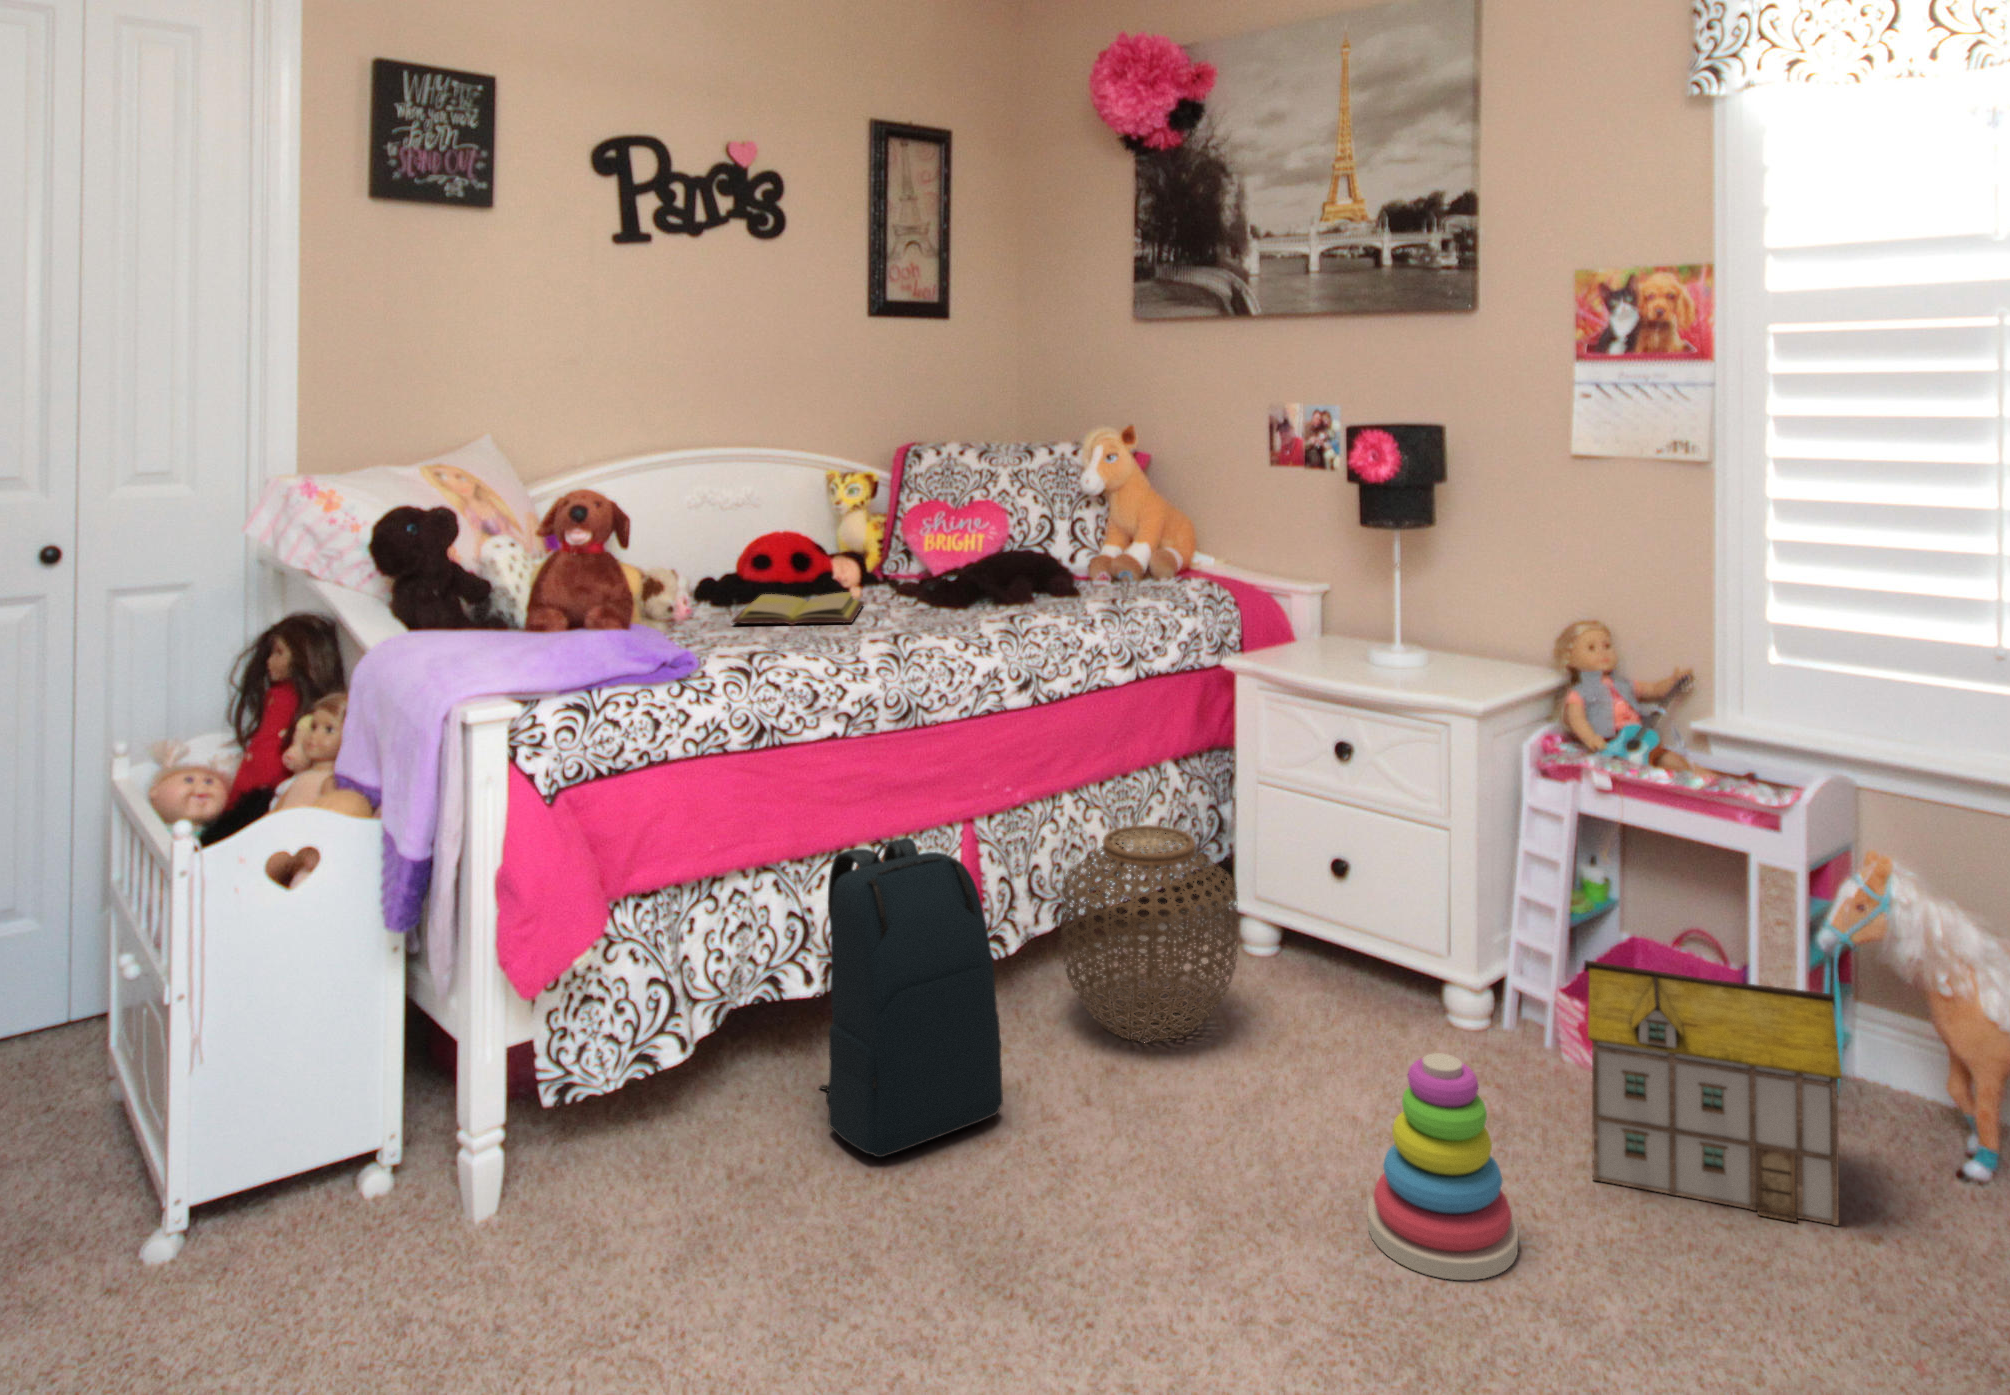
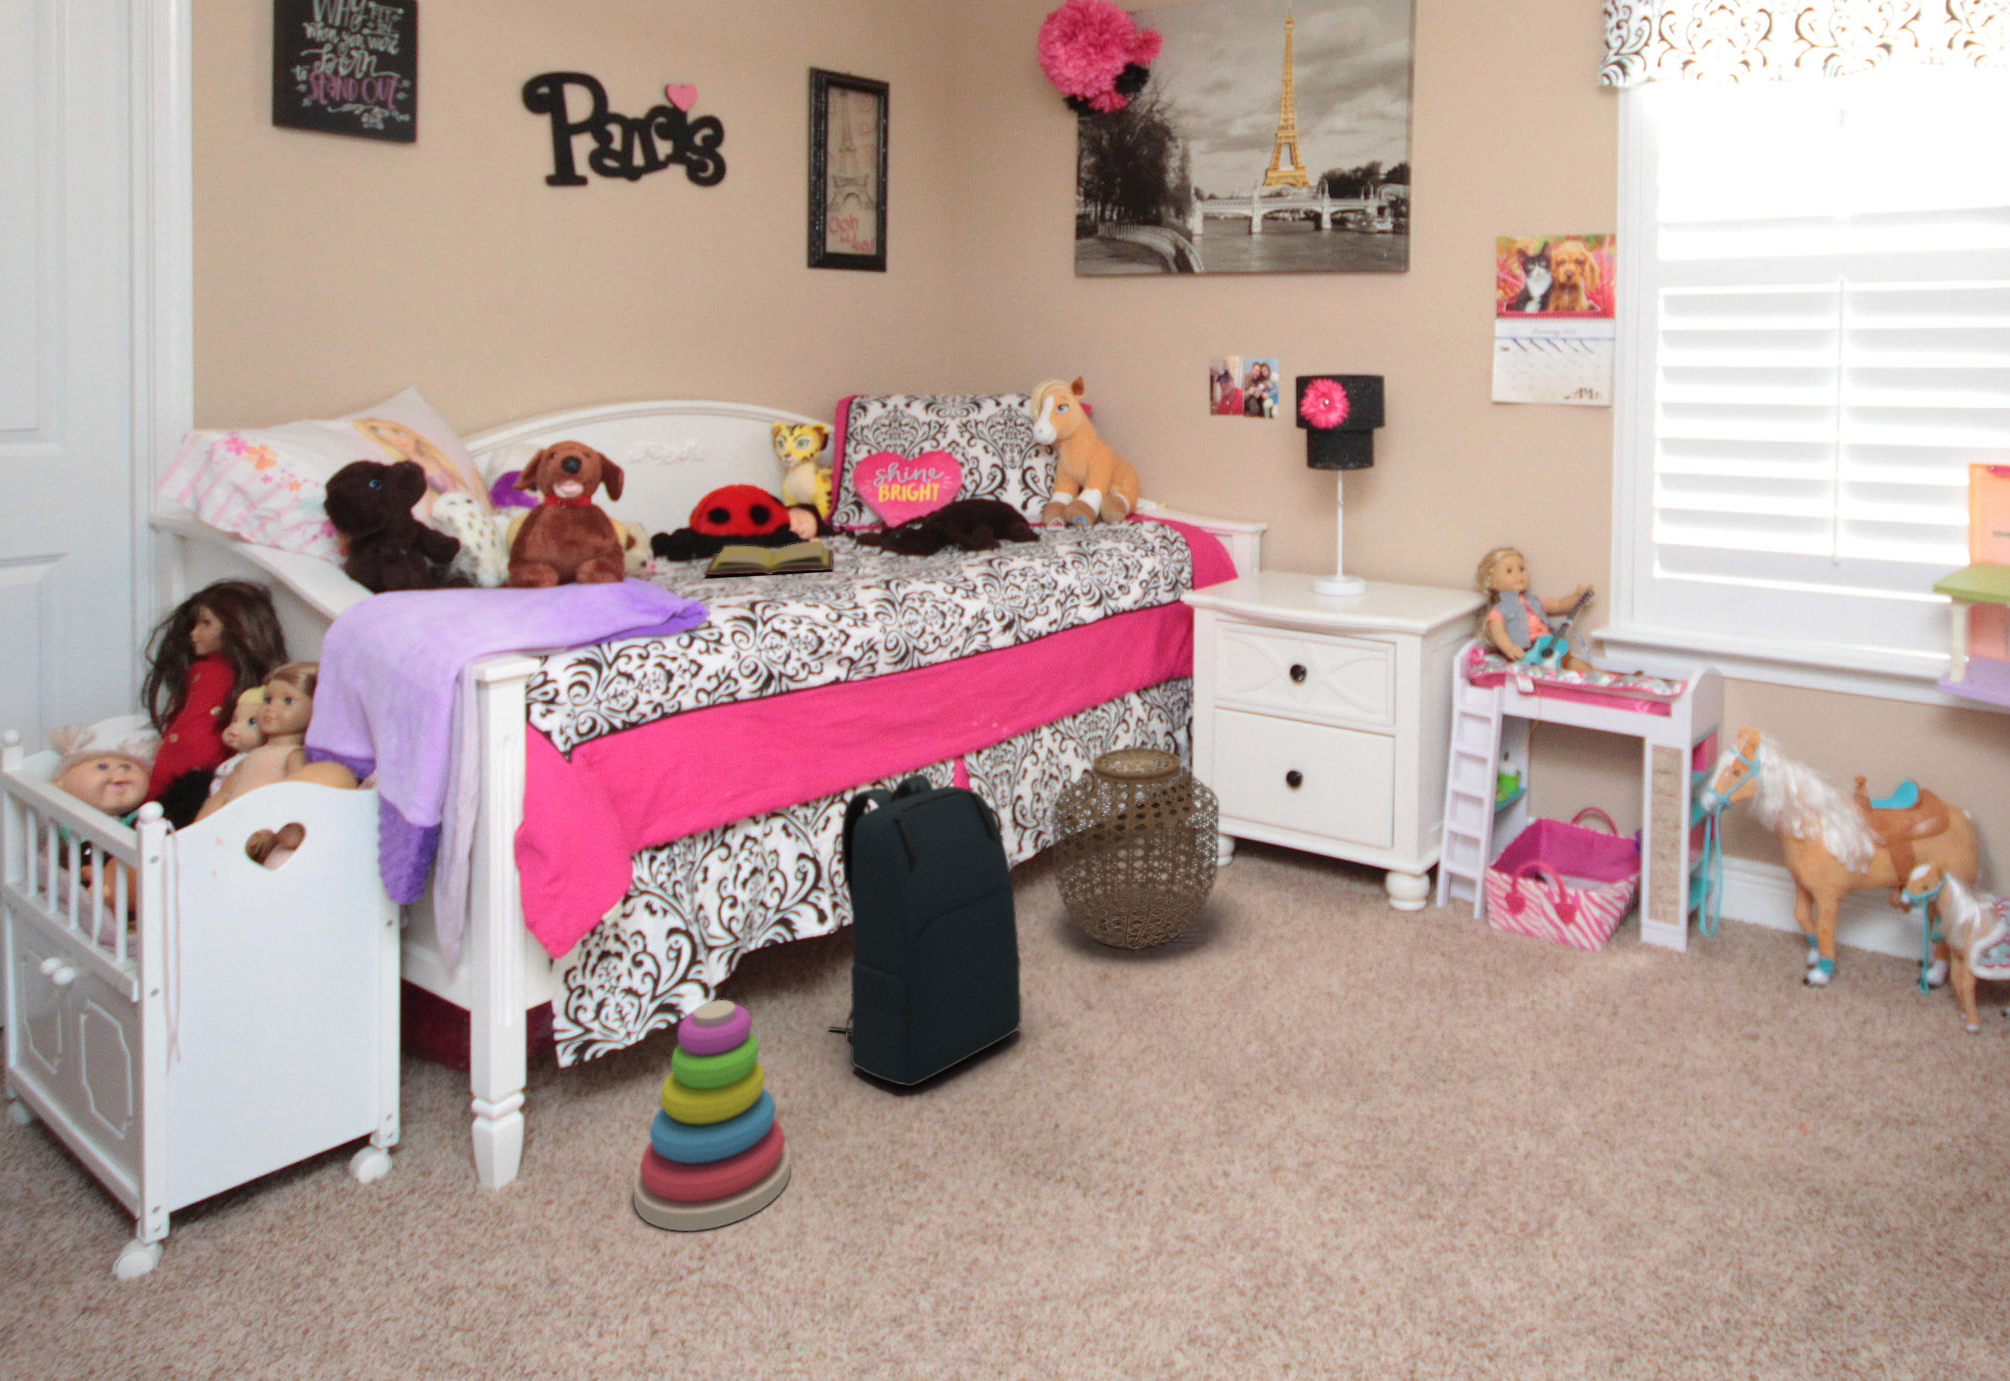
toy house: present [1584,960,1842,1226] -> none [1534,830,1746,1028]
stacking toy: present [1368,1053,1518,1280] -> present [634,1000,790,1231]

